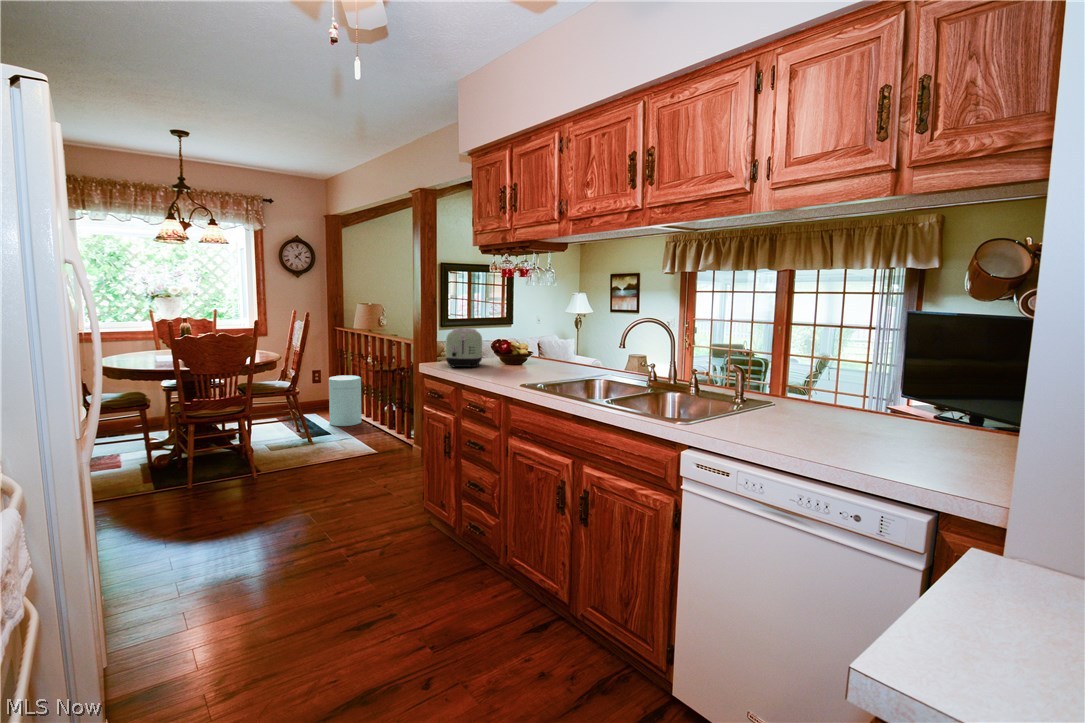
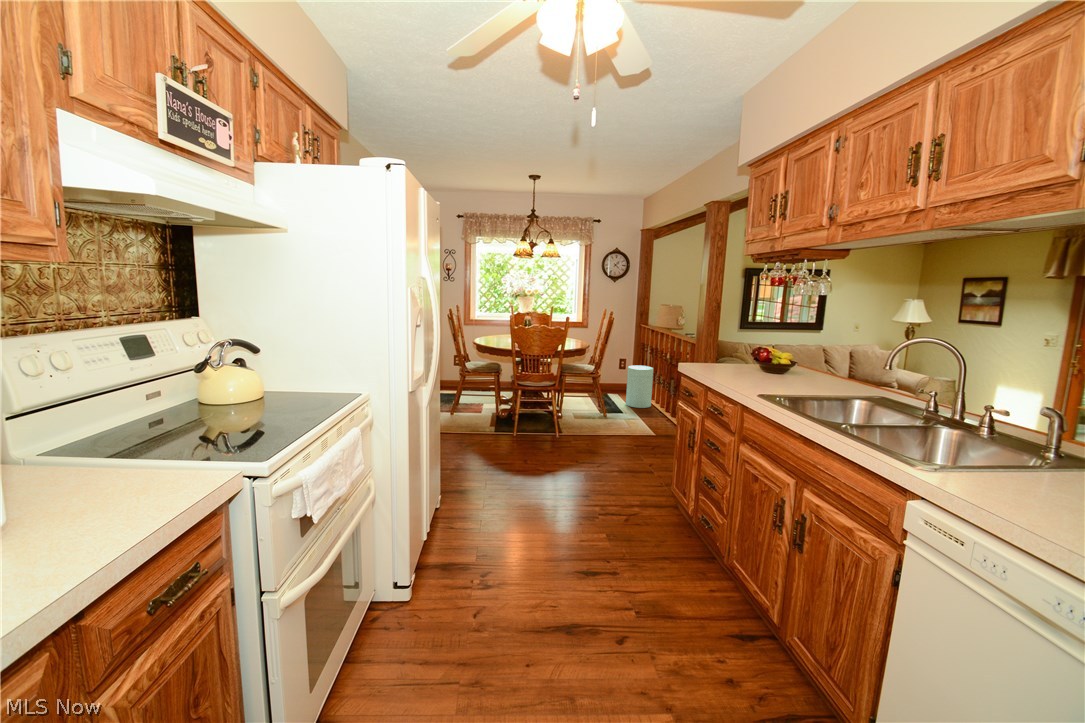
toaster: present [446,328,482,368] -> none [702,334,741,373]

